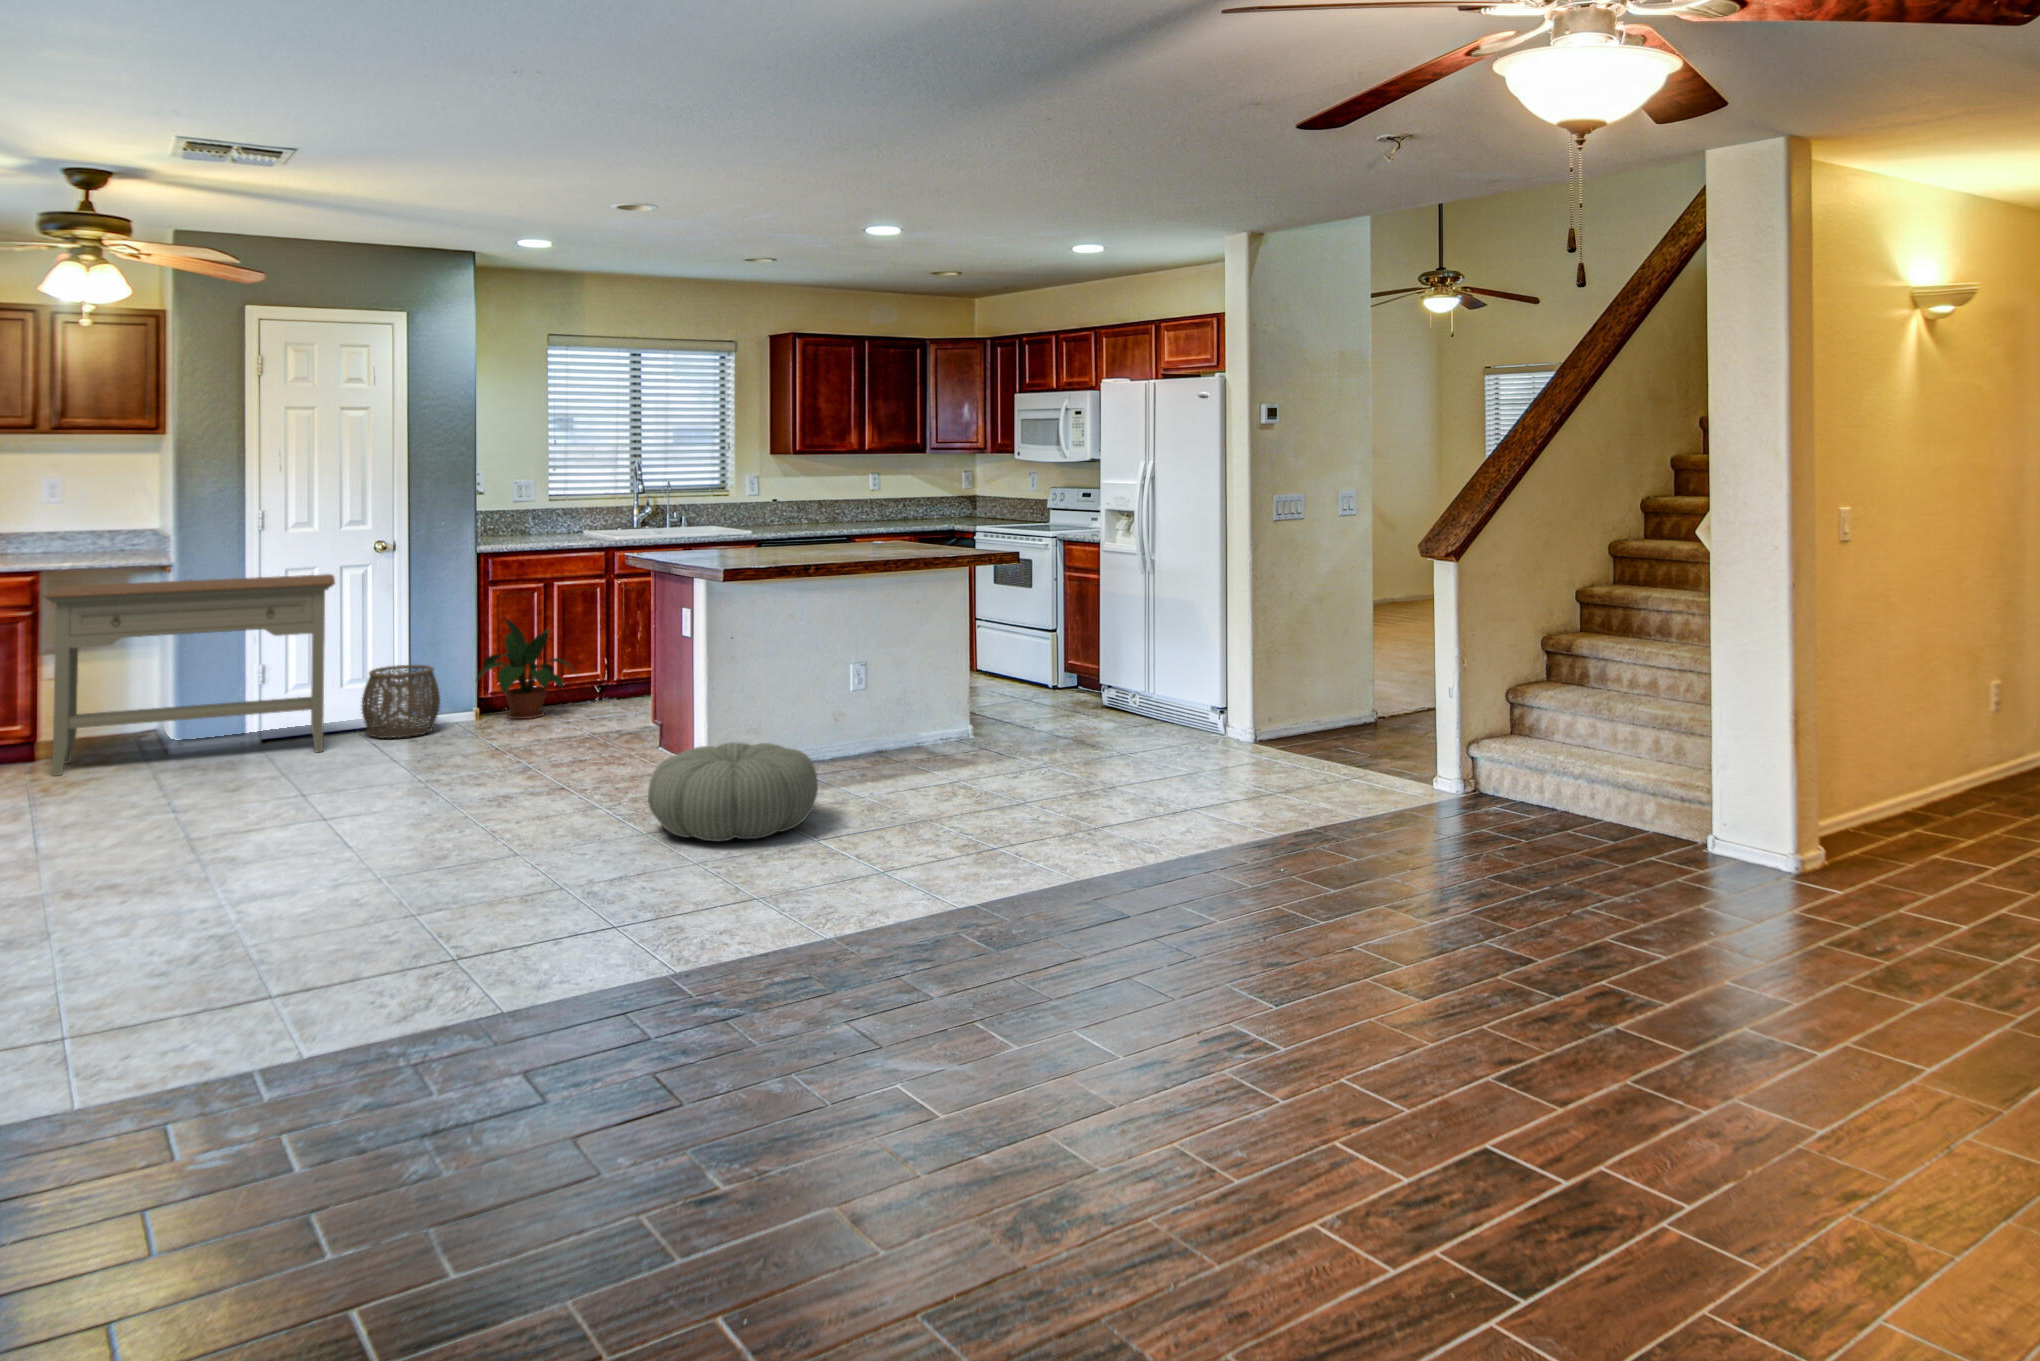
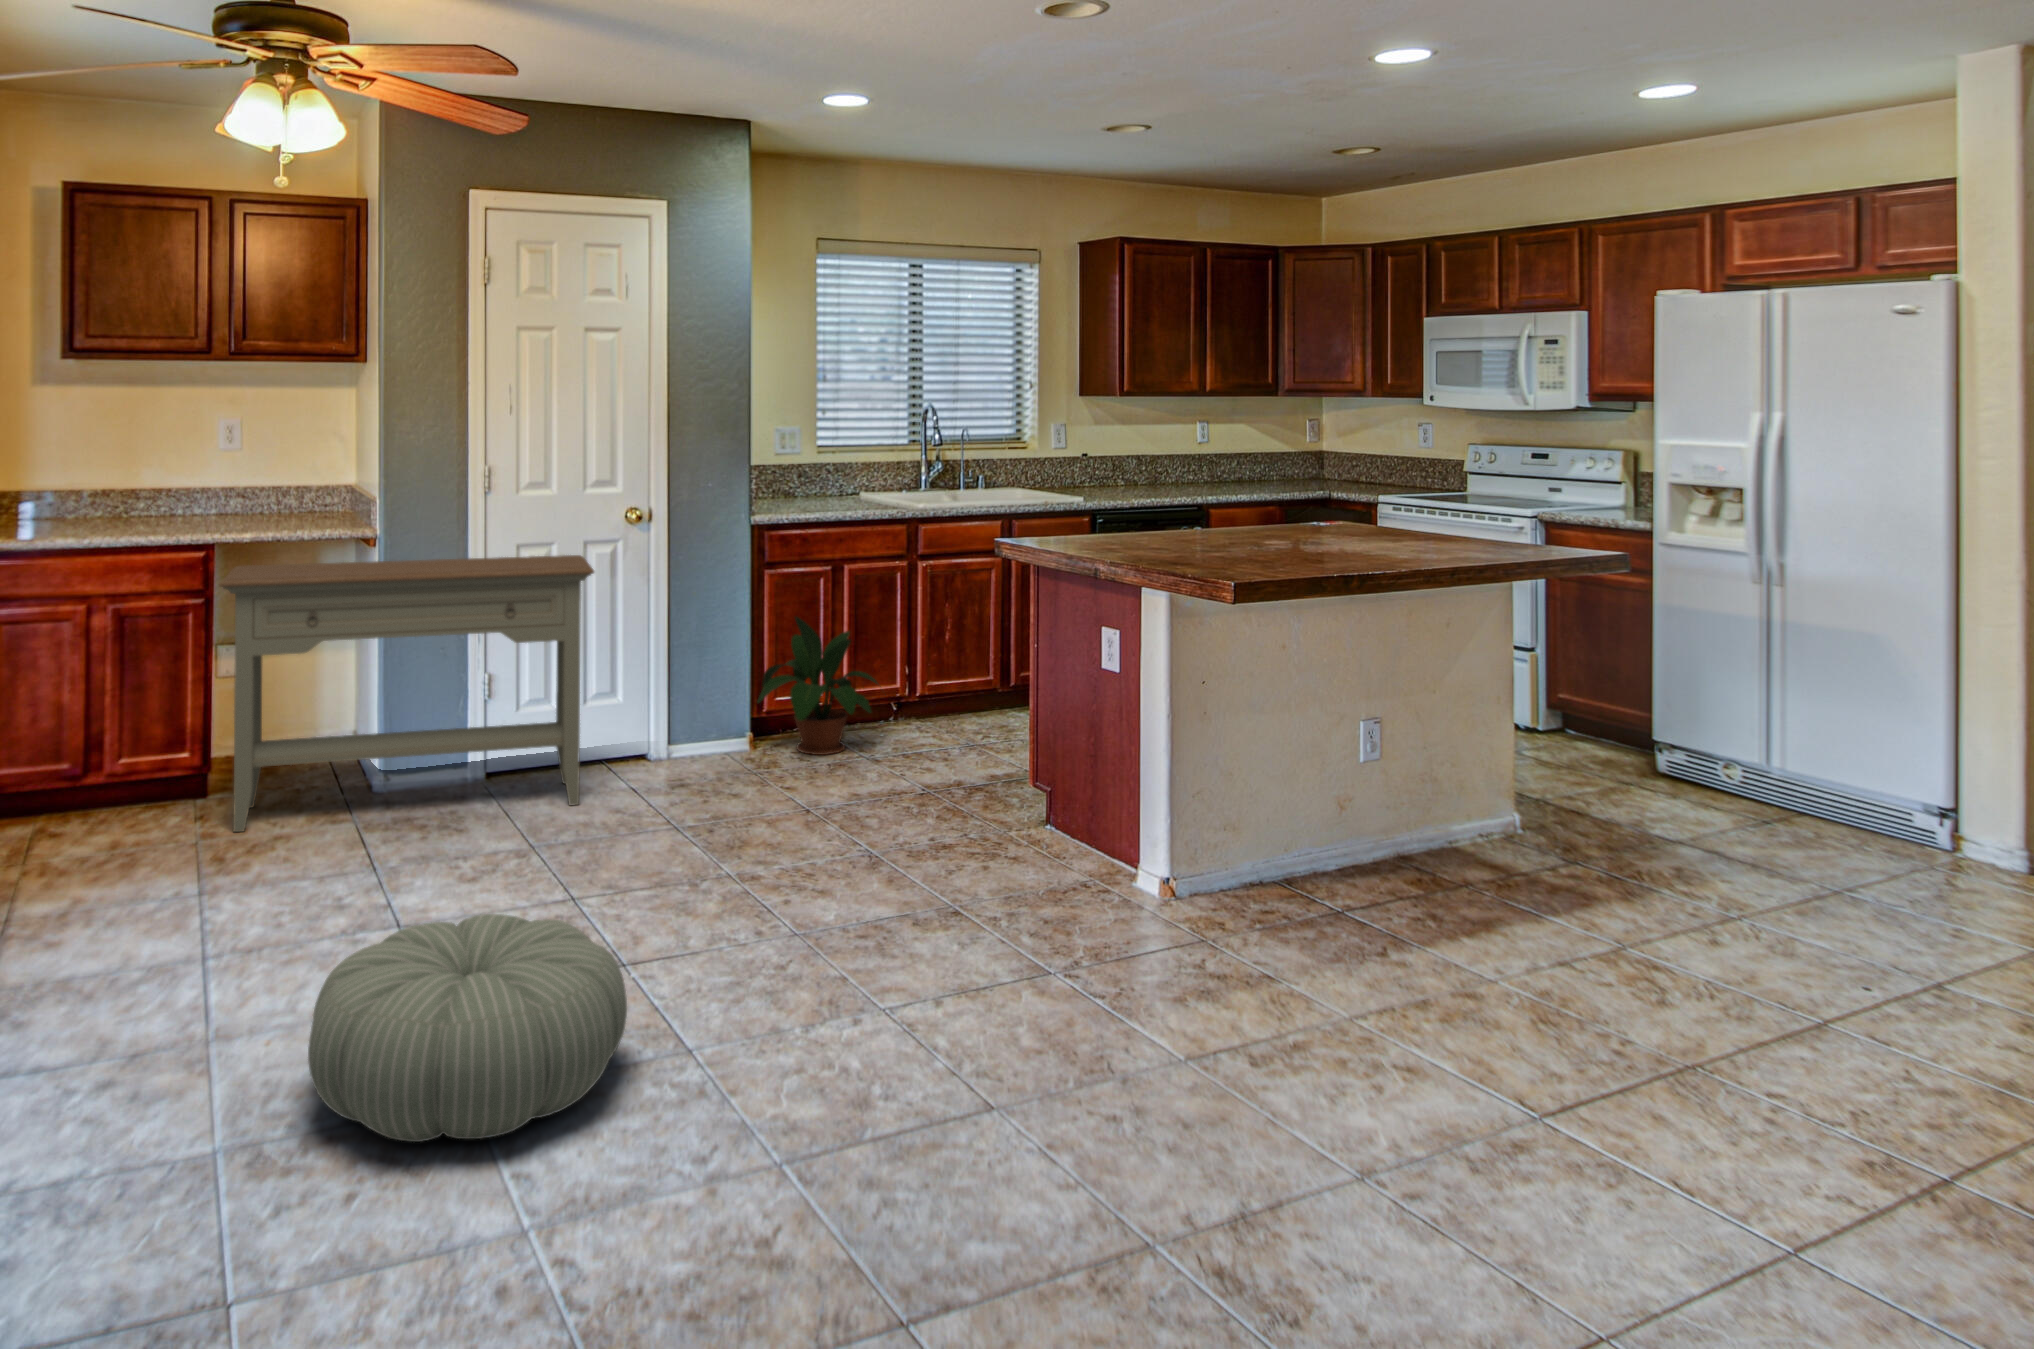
woven basket: present [361,665,440,739] -> none [618,678,721,784]
pouf: present [648,743,818,841] -> present [308,914,627,1142]

